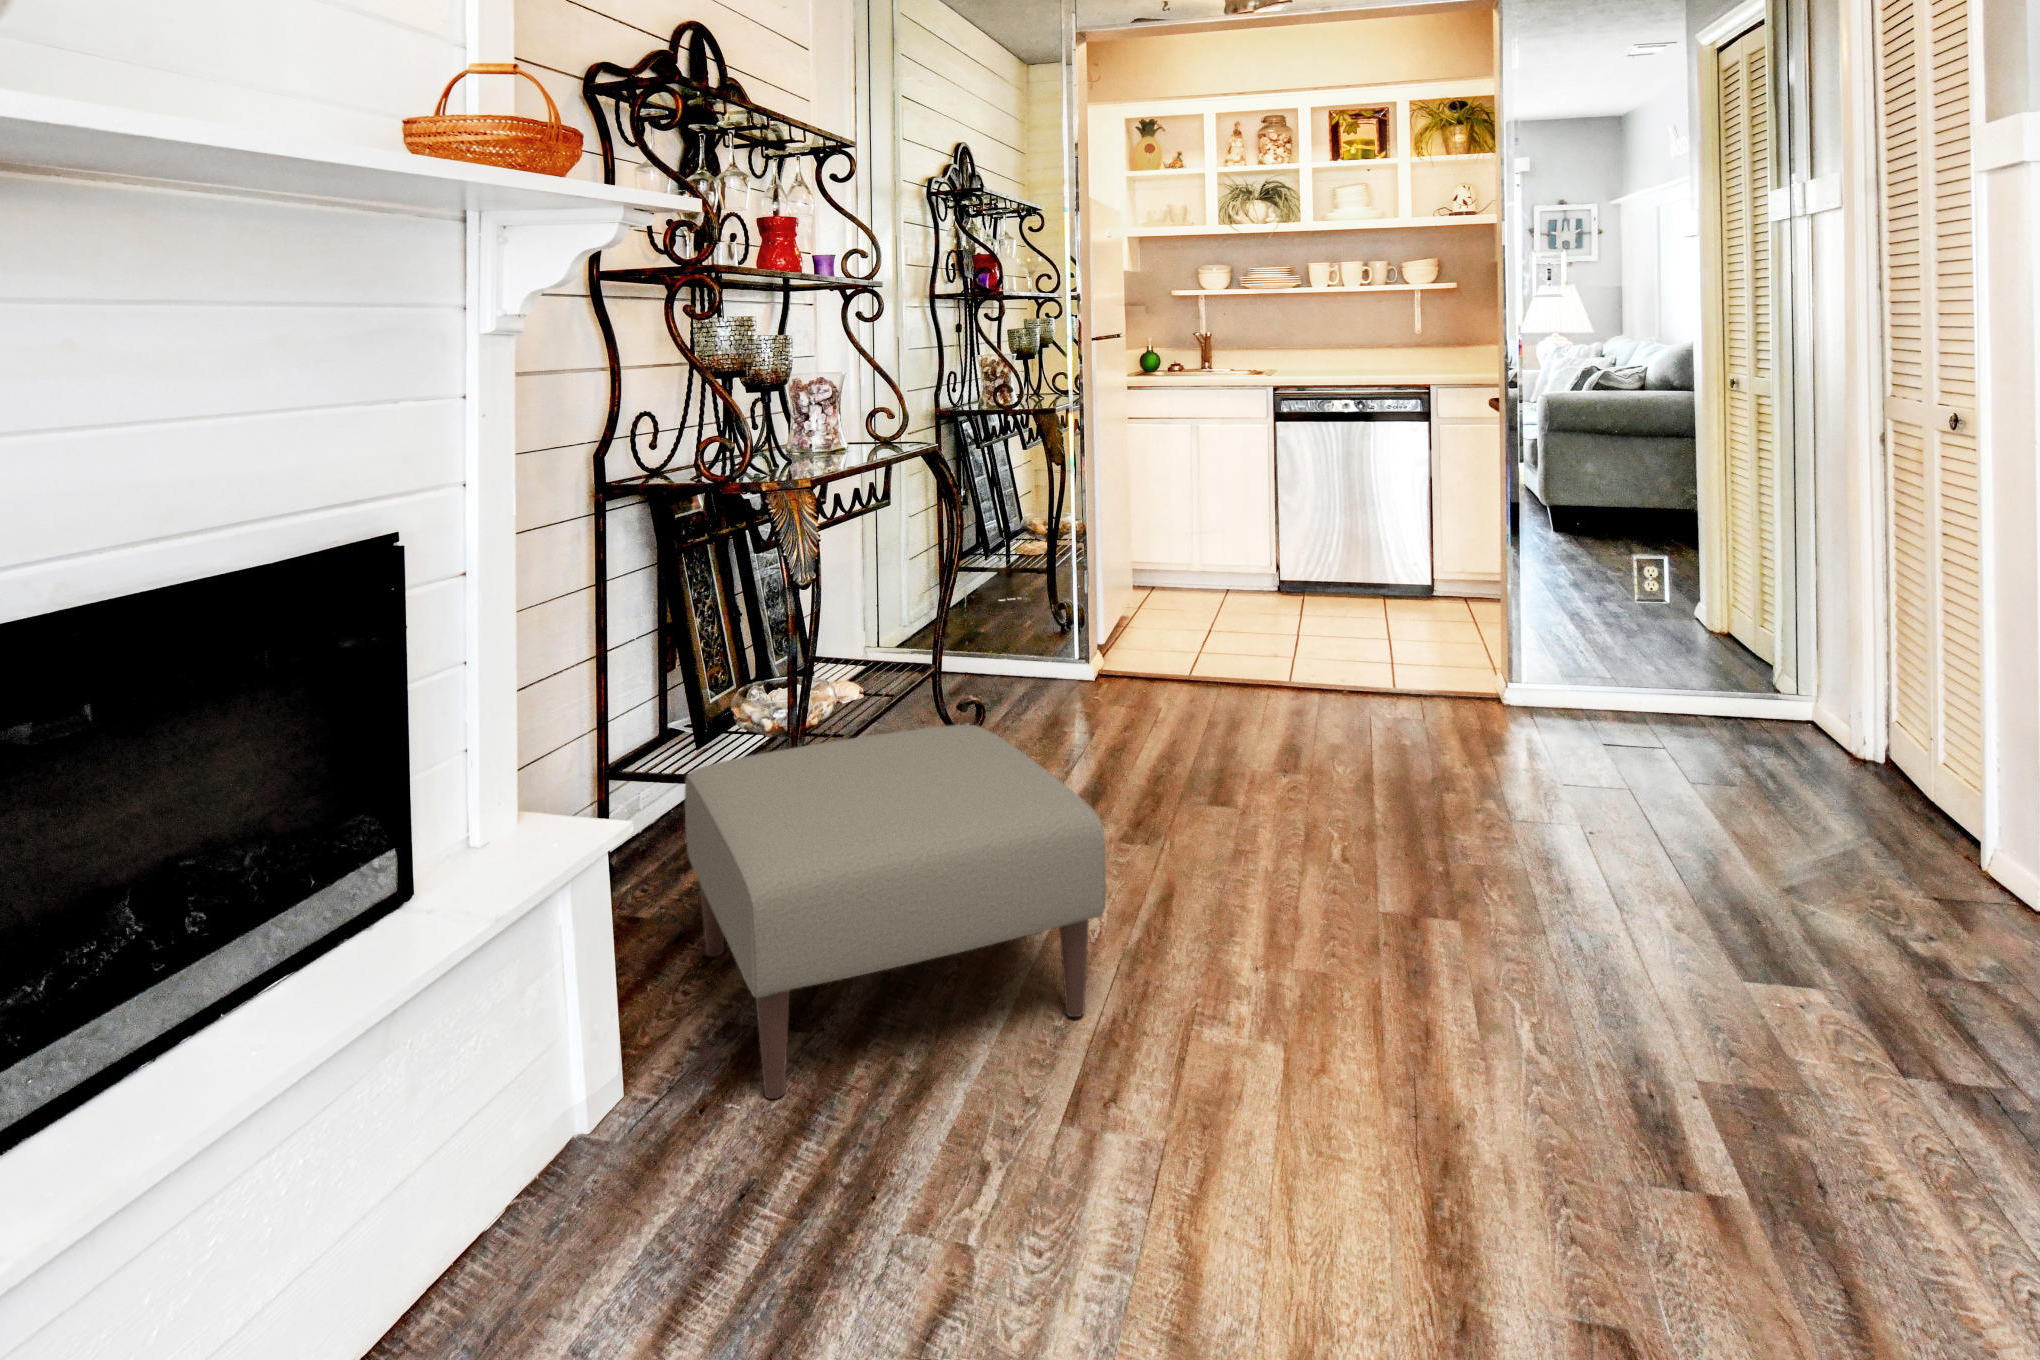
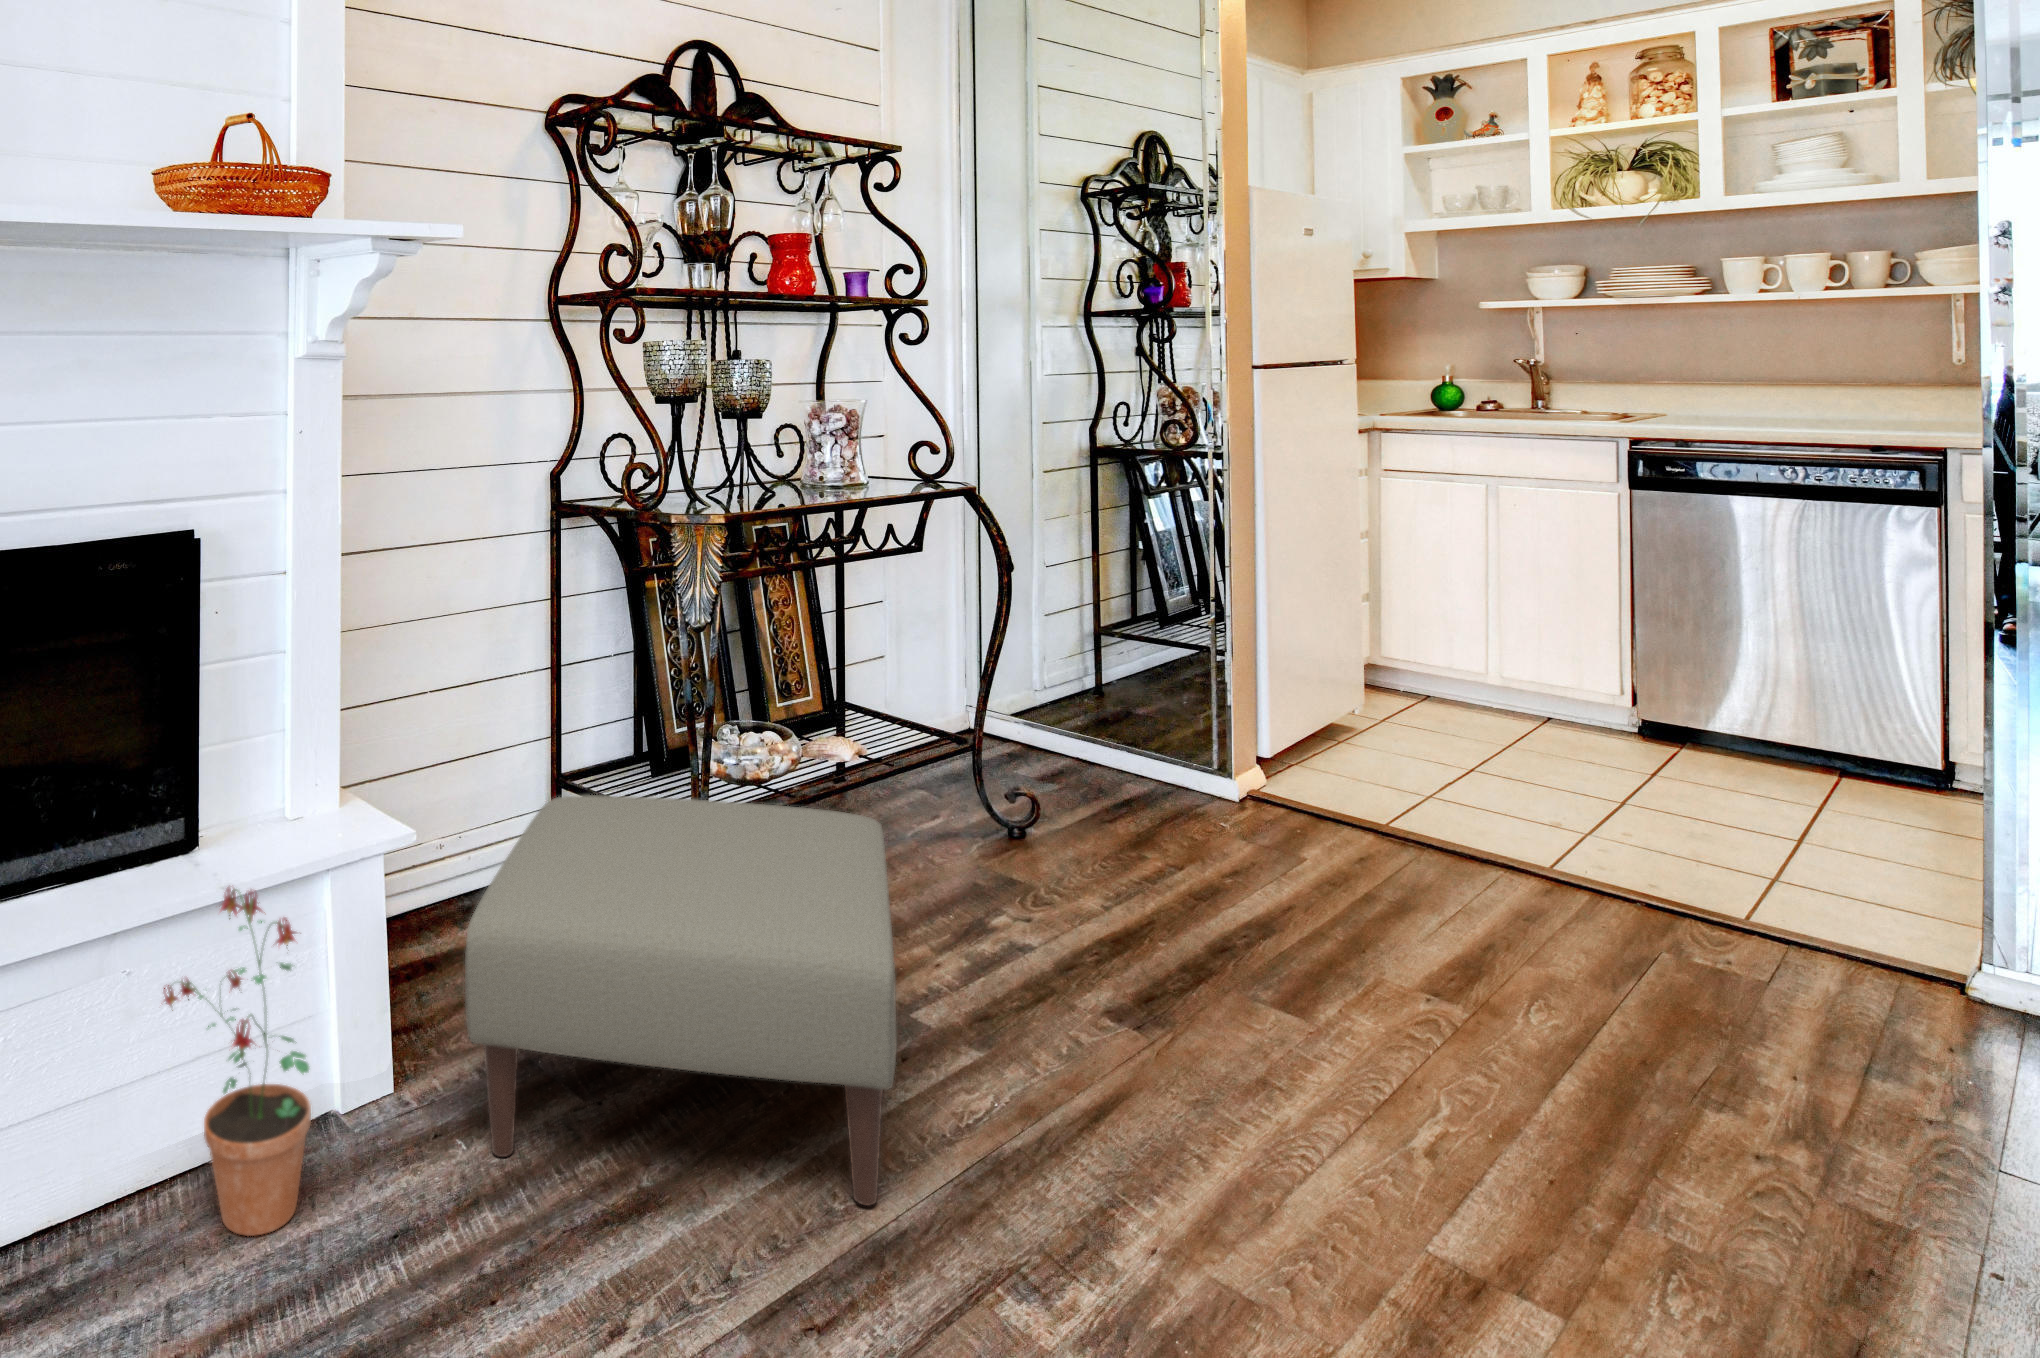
potted plant: none [466,906,659,1263] -> present [164,888,311,1236]

